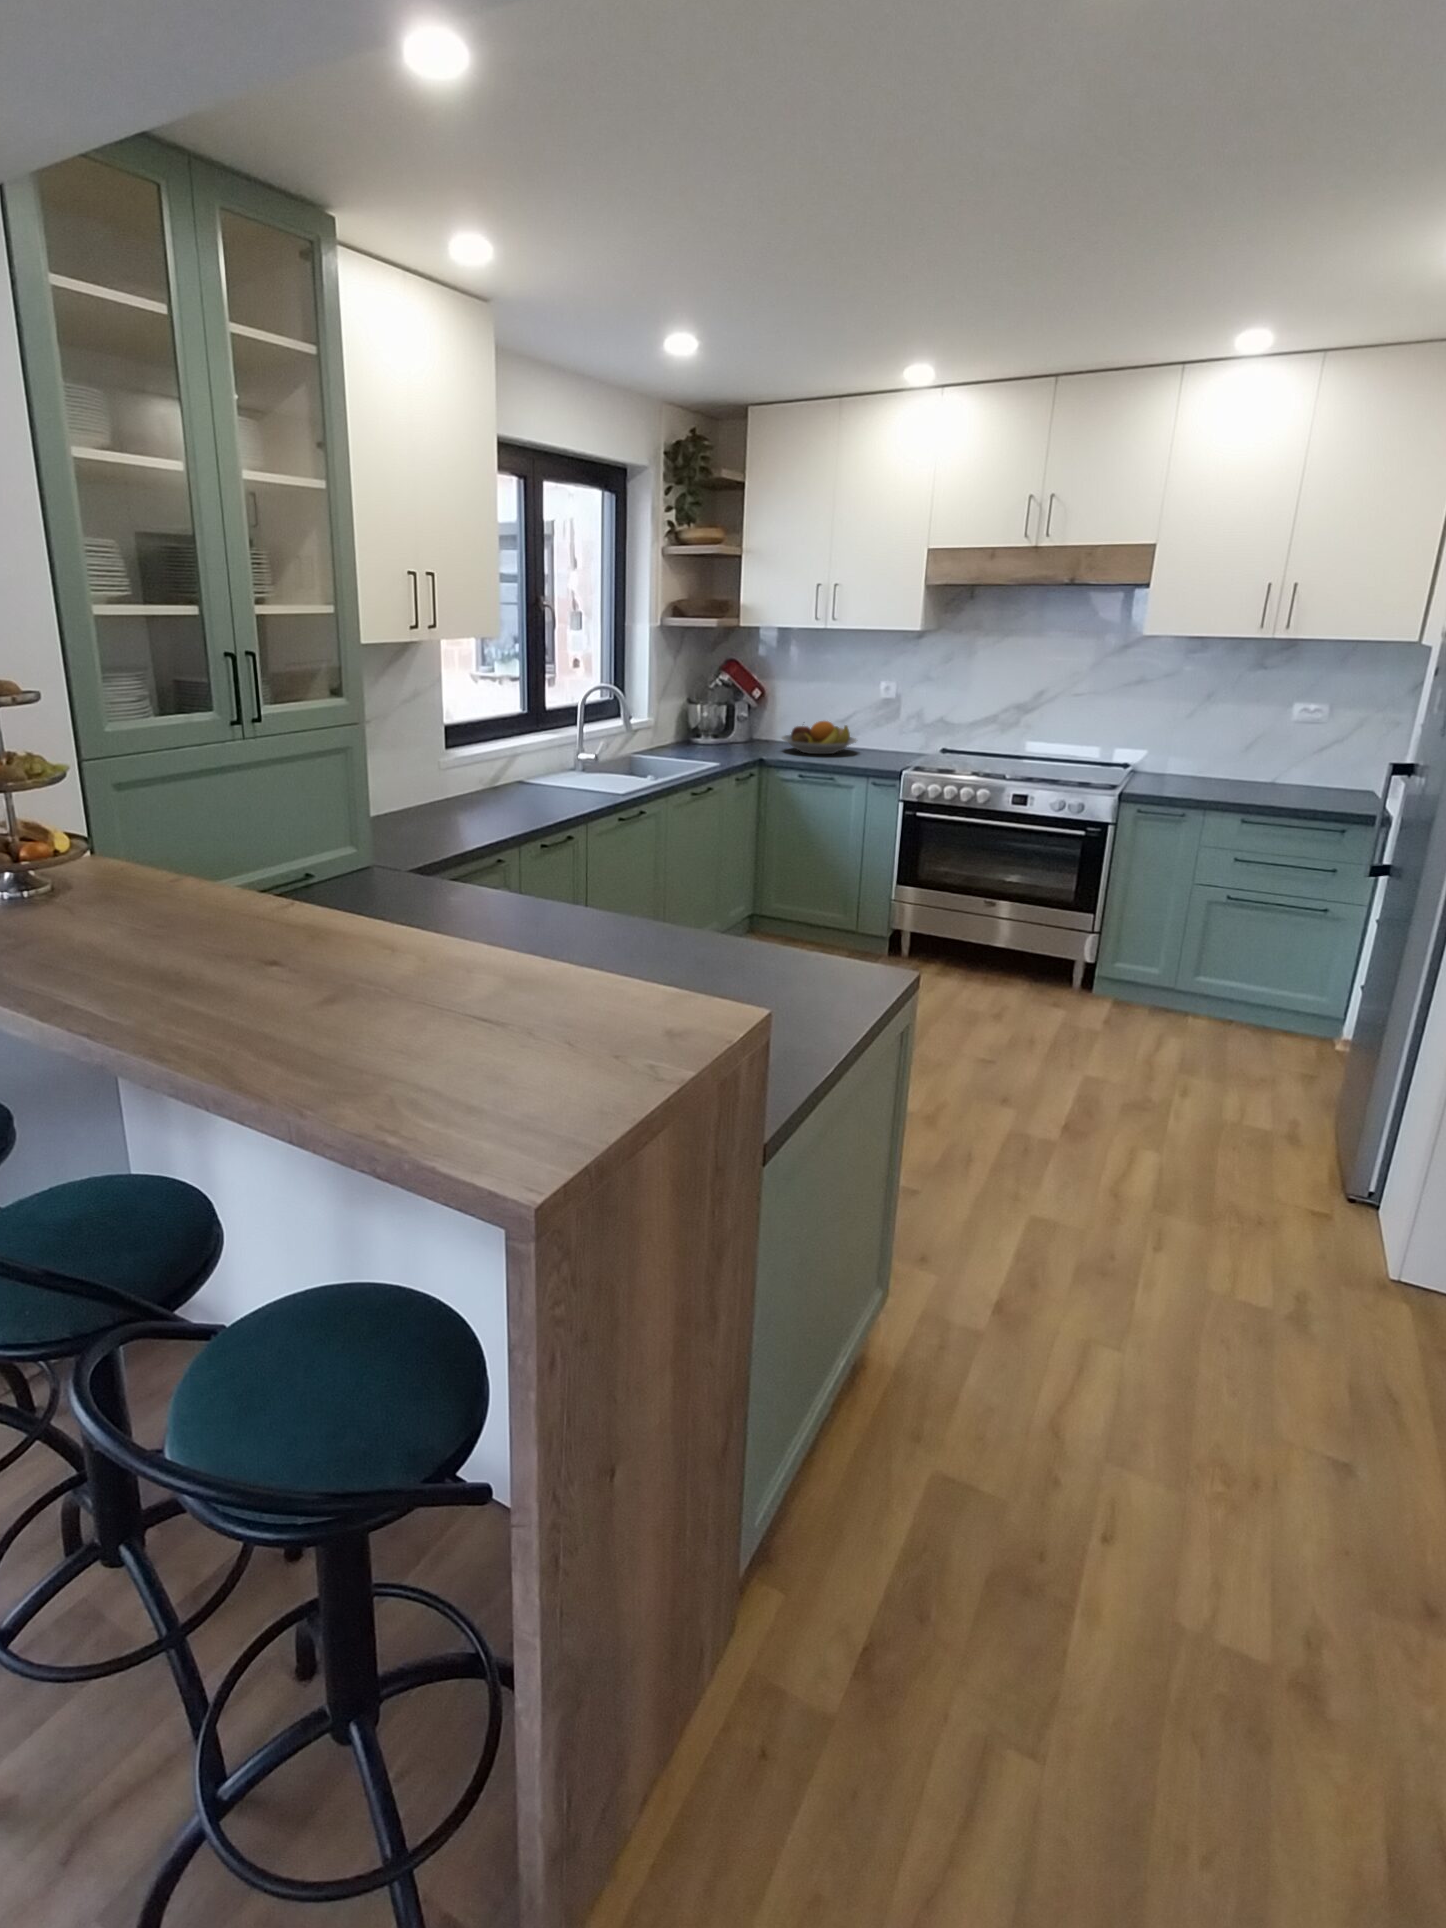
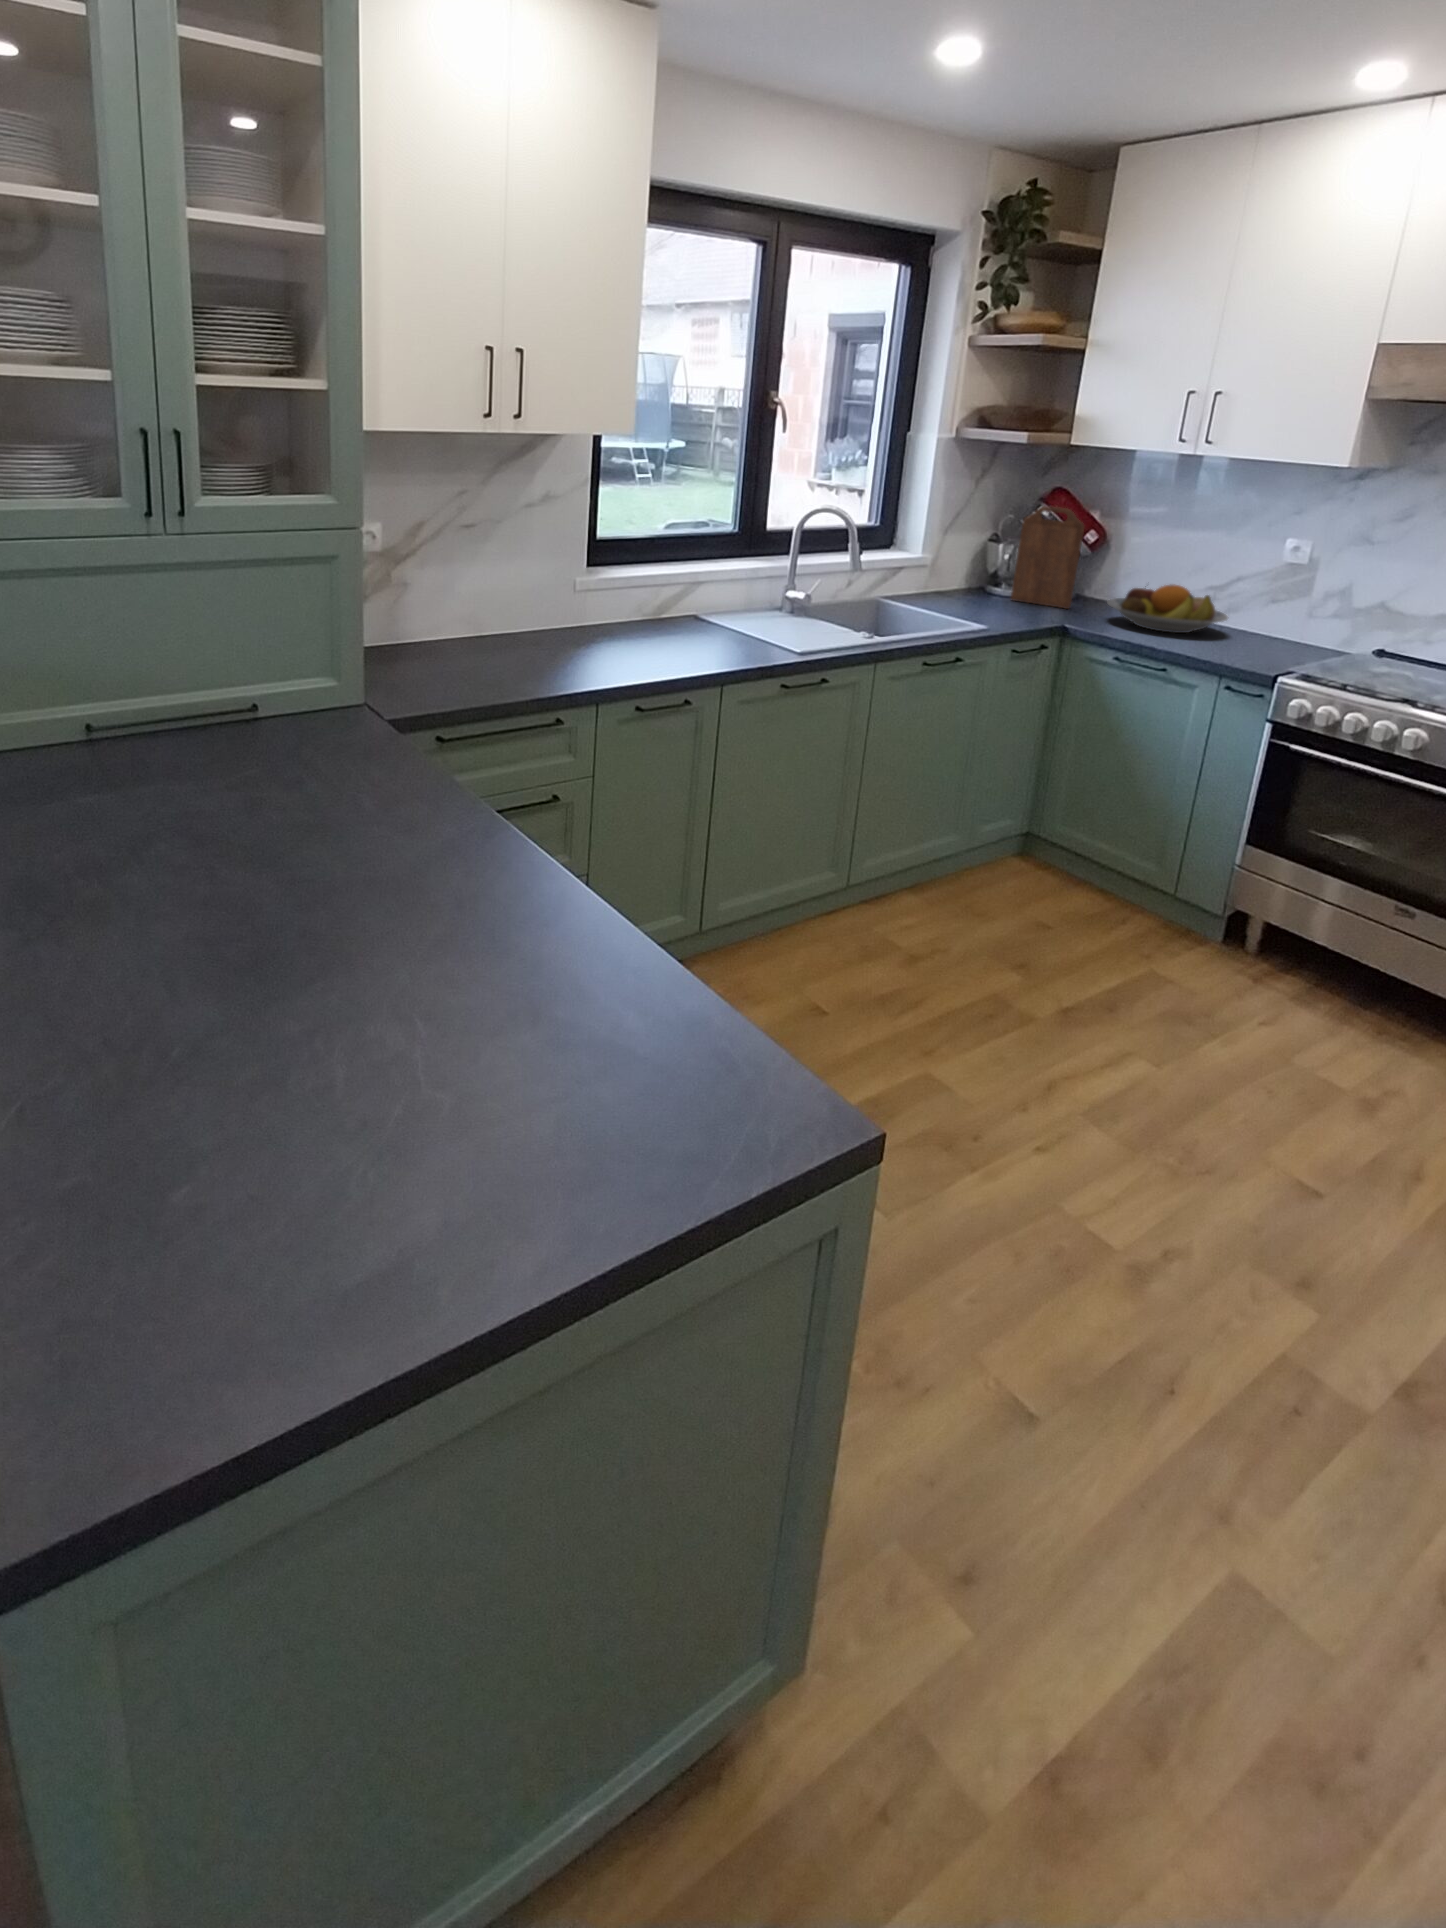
cutting board: none [712,673,757,748] -> present [1011,506,1084,609]

